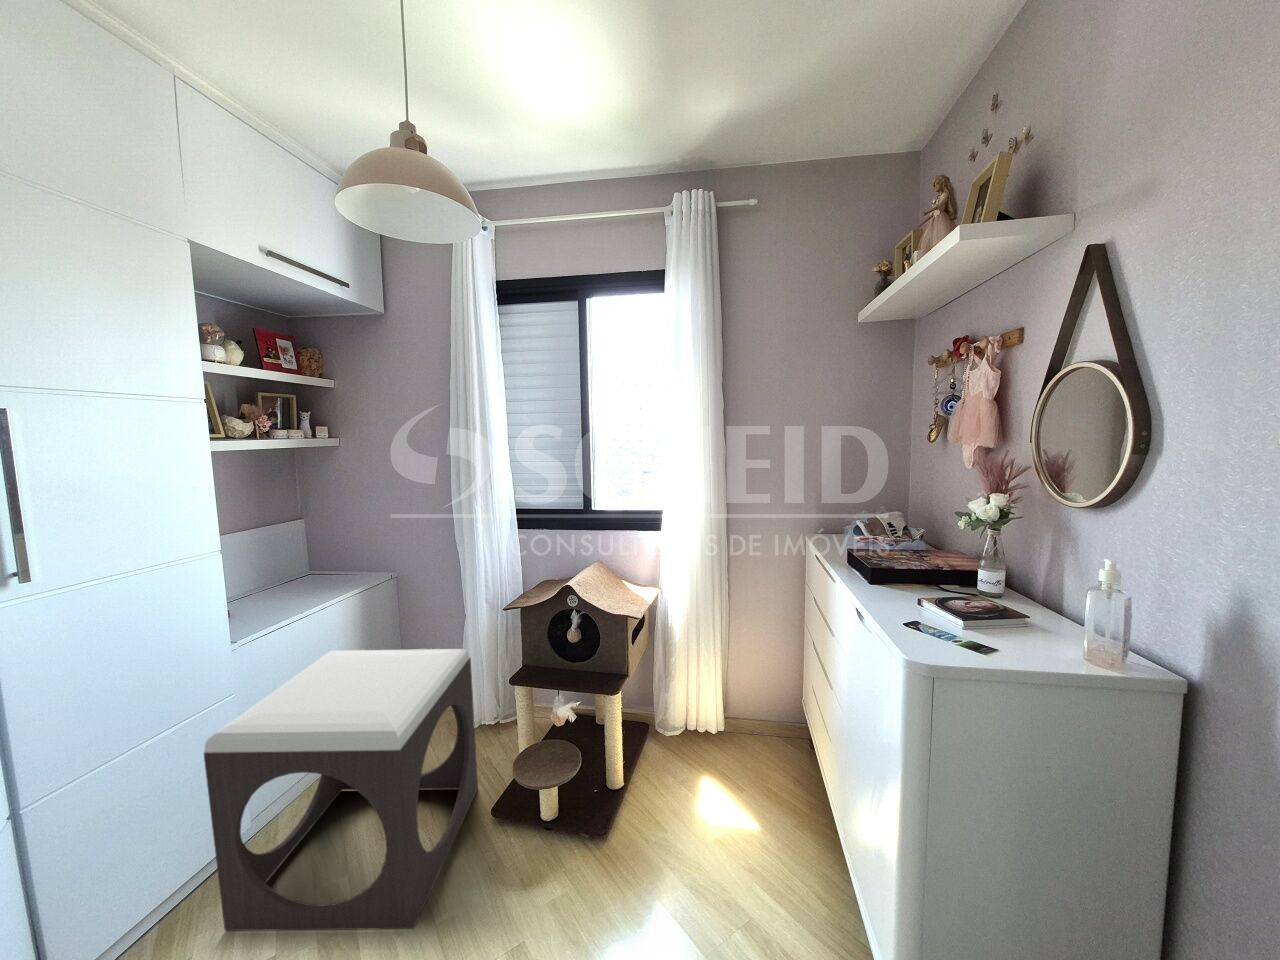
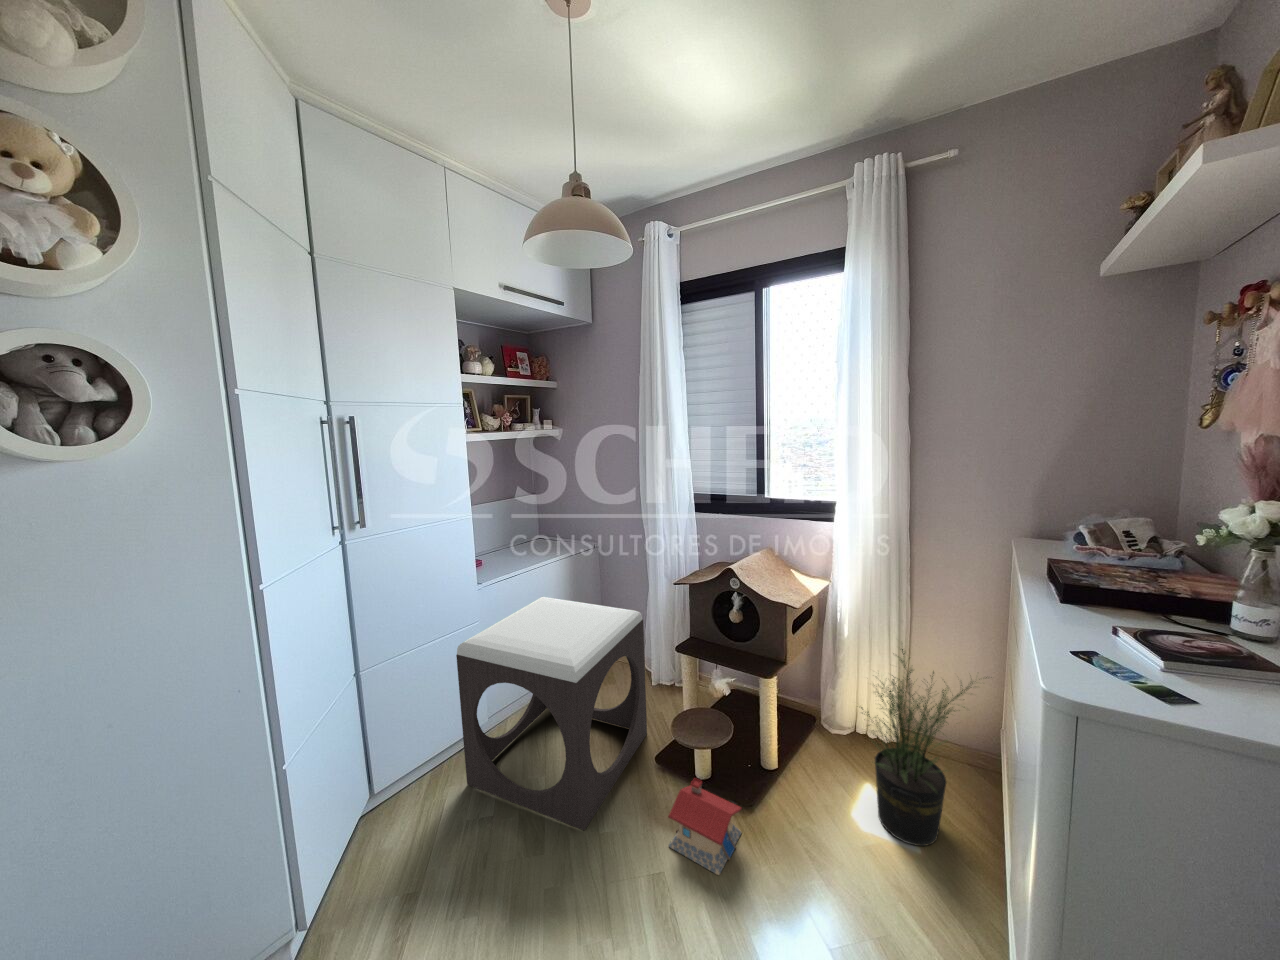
potted plant: none [692,634,800,821] -> present [861,649,987,846]
toy house: none [519,822,597,919] -> present [668,778,741,875]

